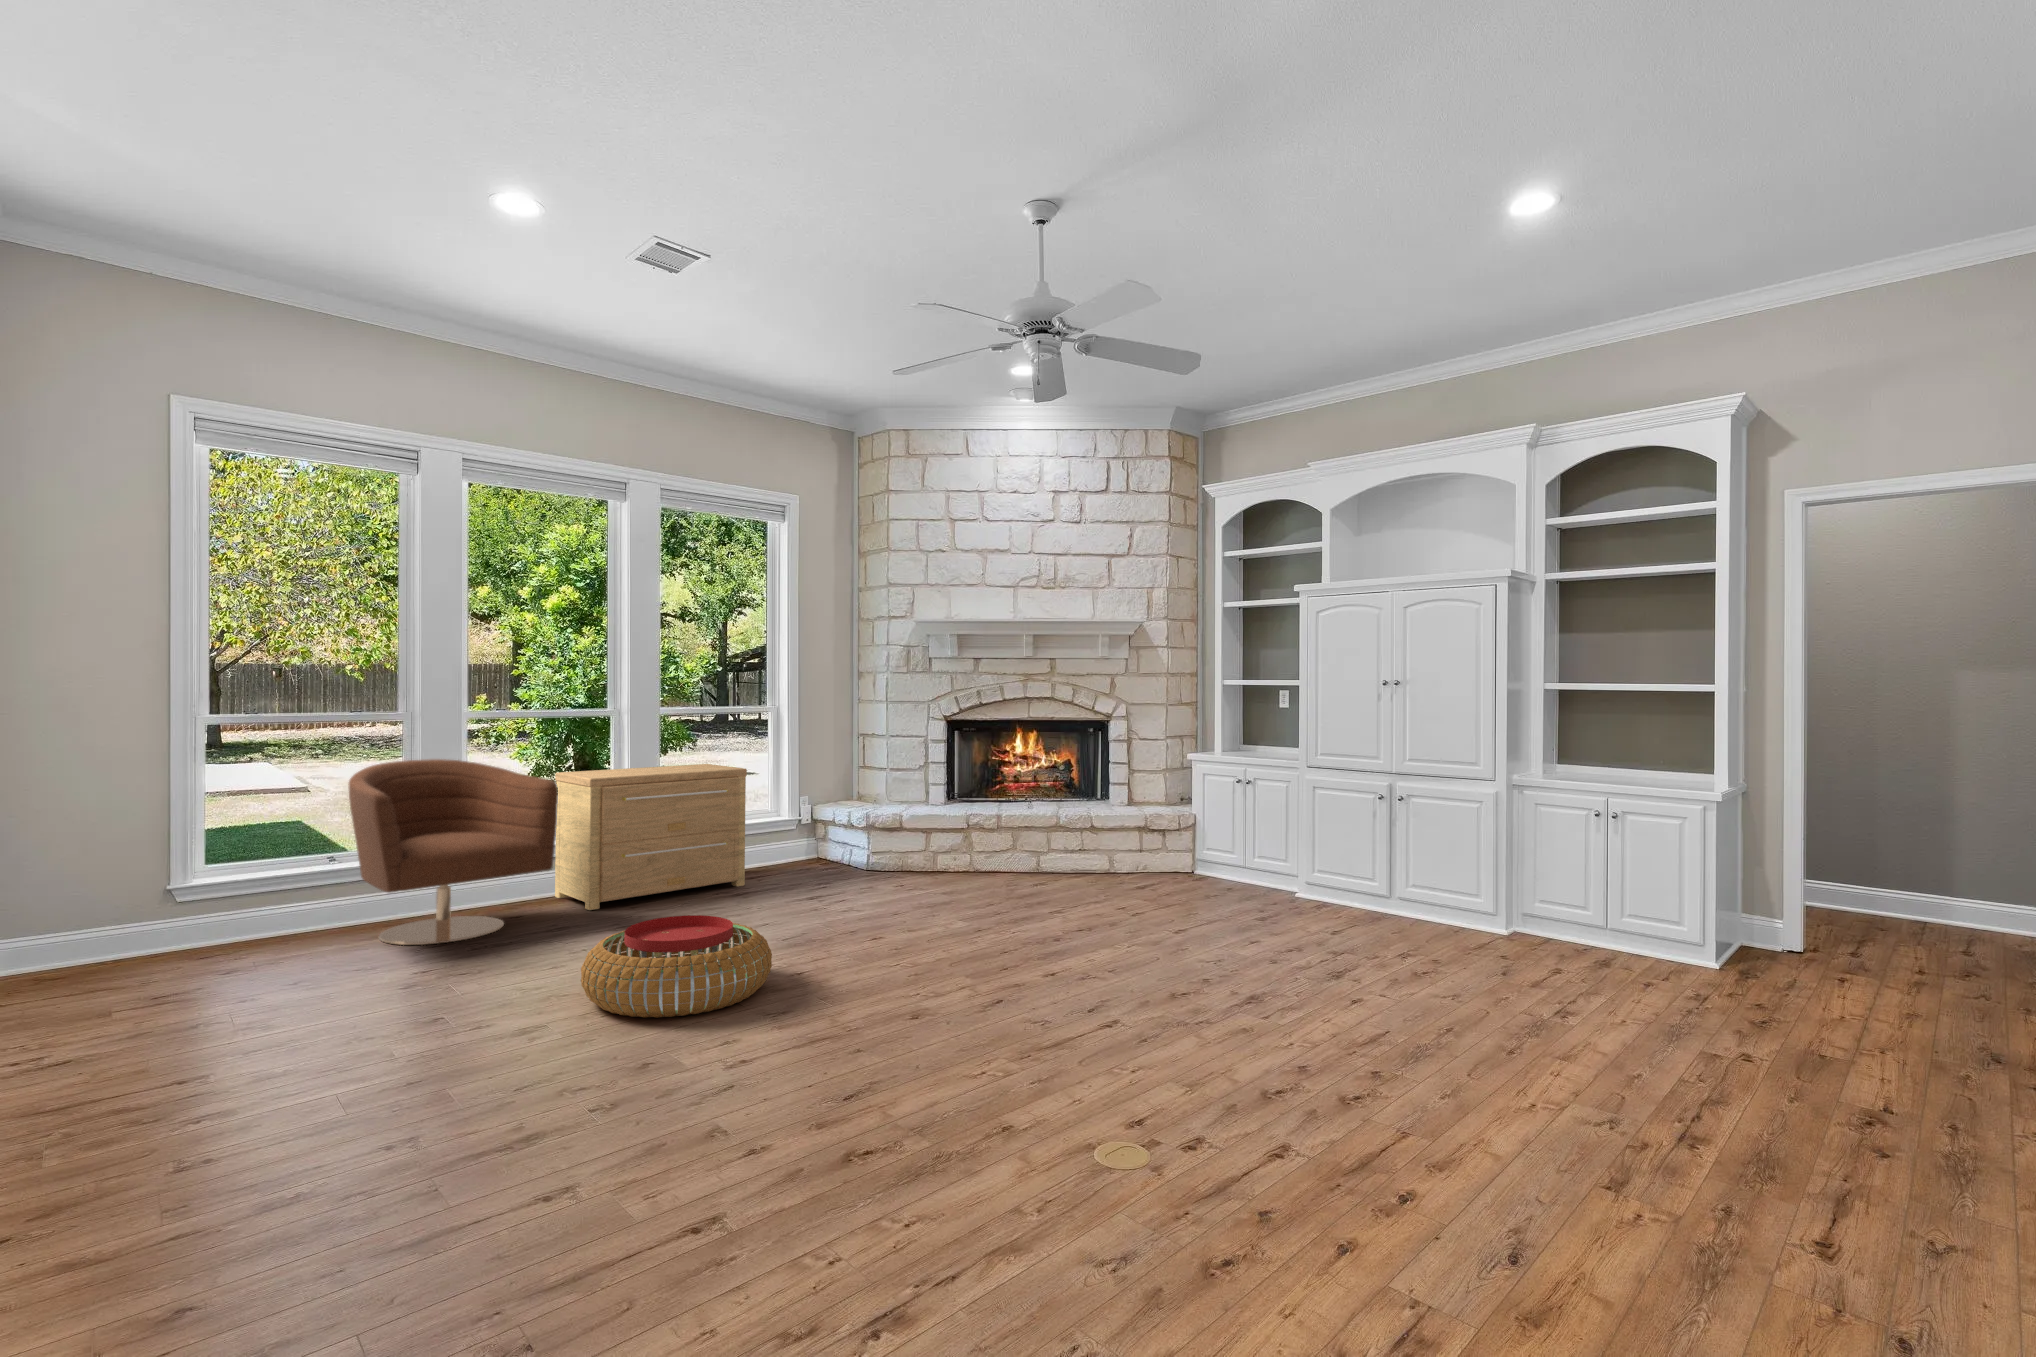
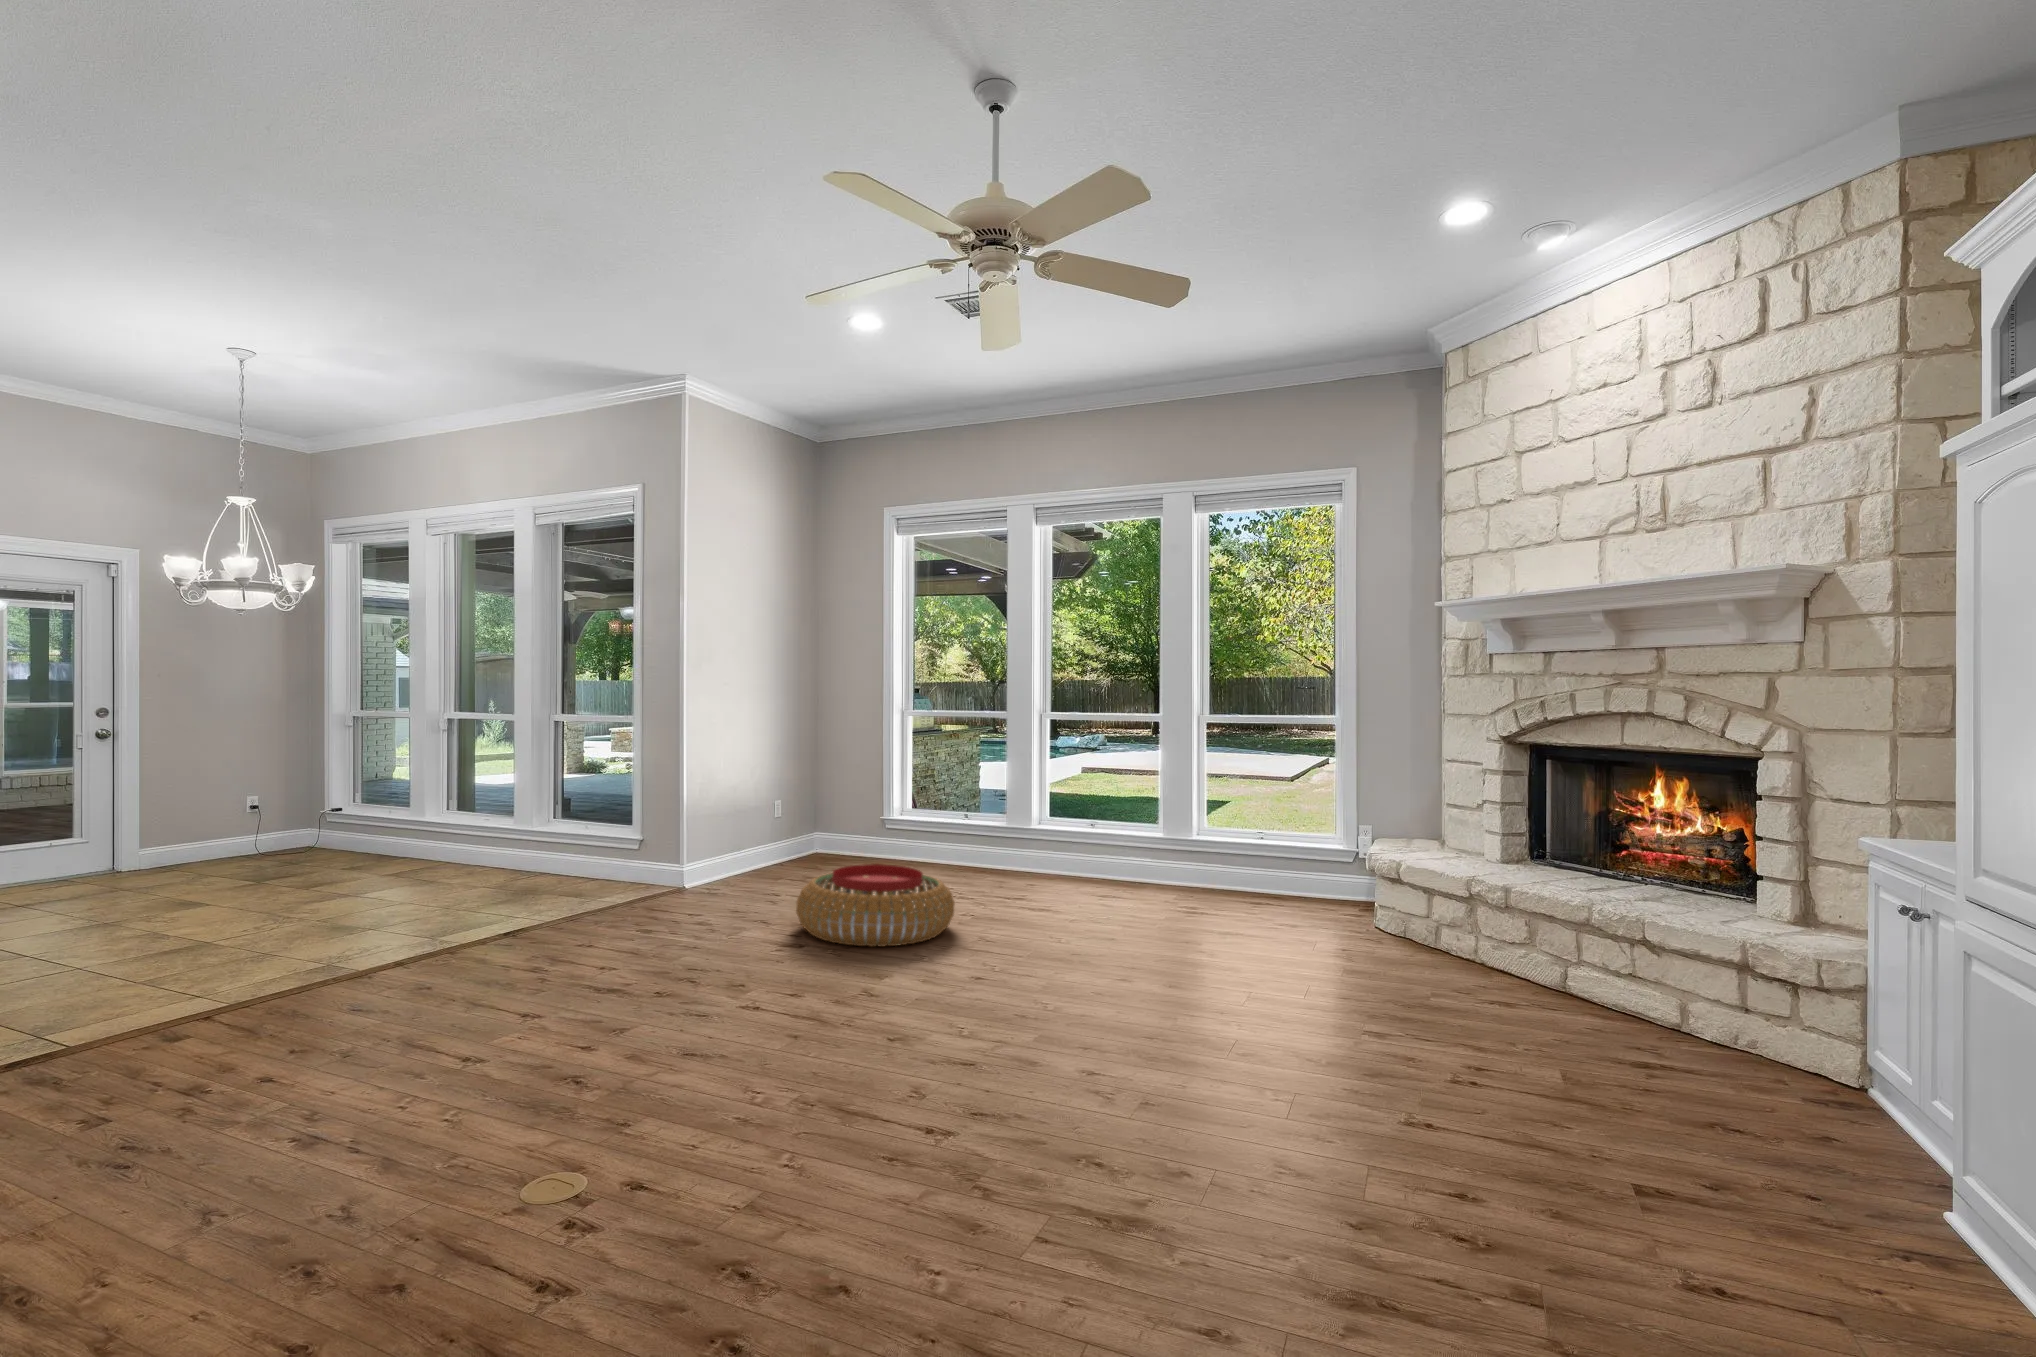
armchair: present [348,759,558,945] -> none [899,736,1040,873]
side table: present [555,764,747,910] -> none [1066,759,1241,899]

